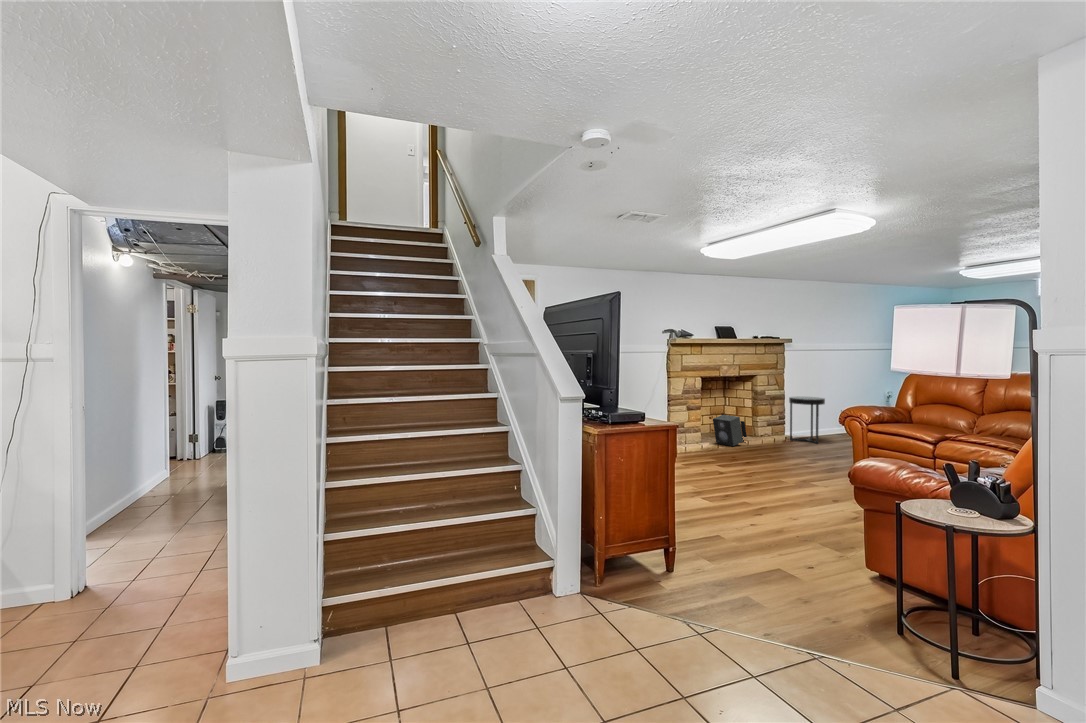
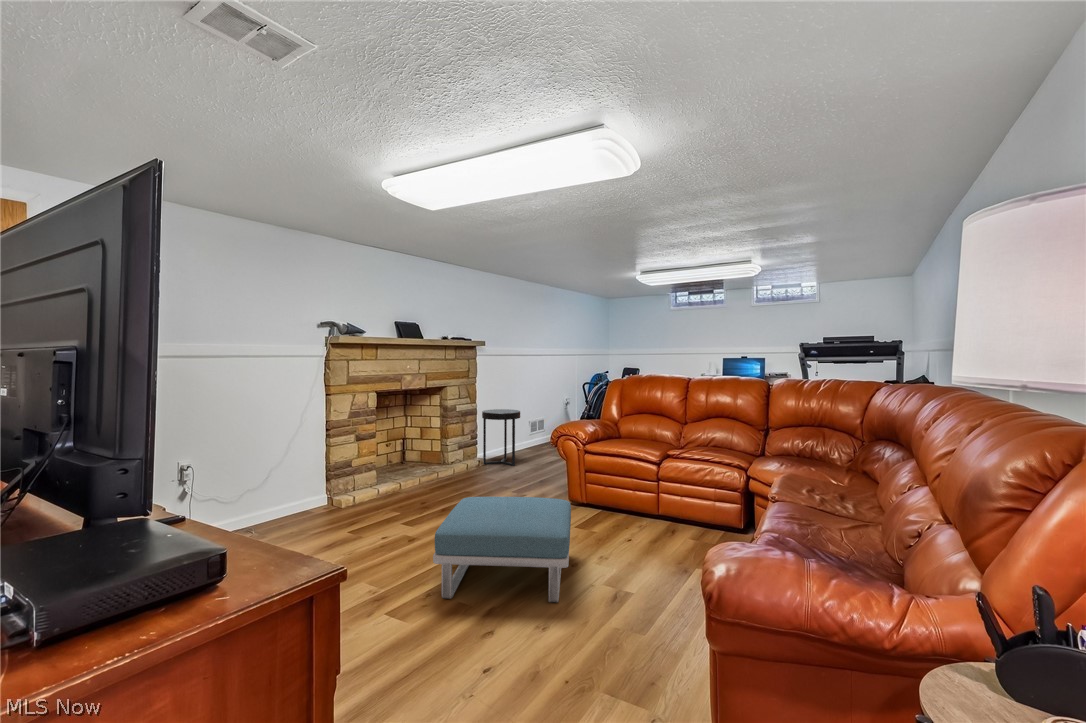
speaker: present [713,415,747,446] -> none [391,441,436,484]
footstool: none [727,446,833,511] -> present [433,497,571,602]

